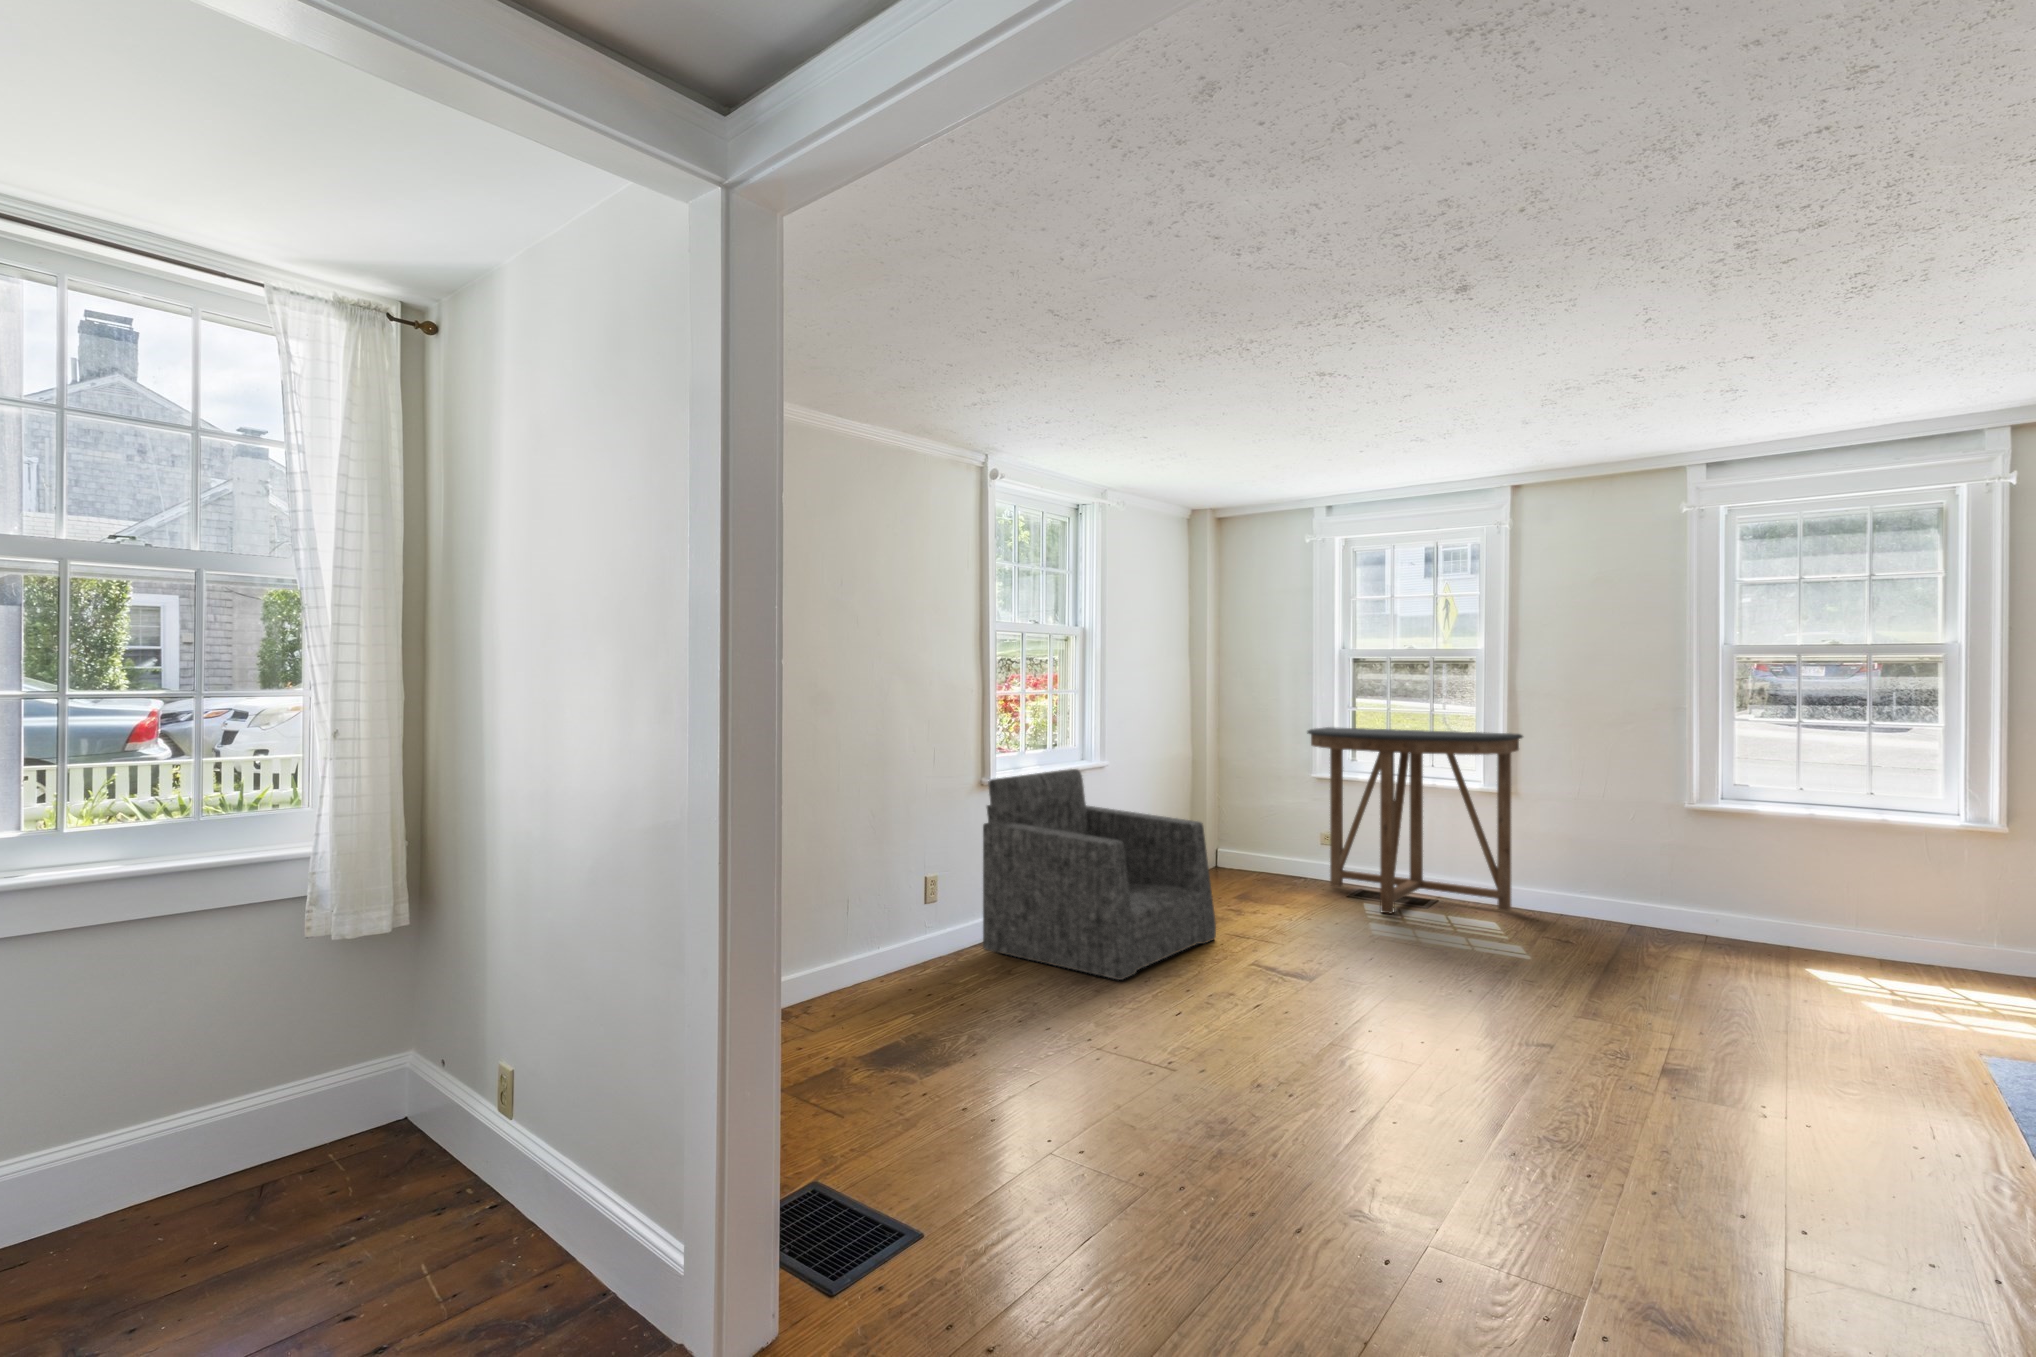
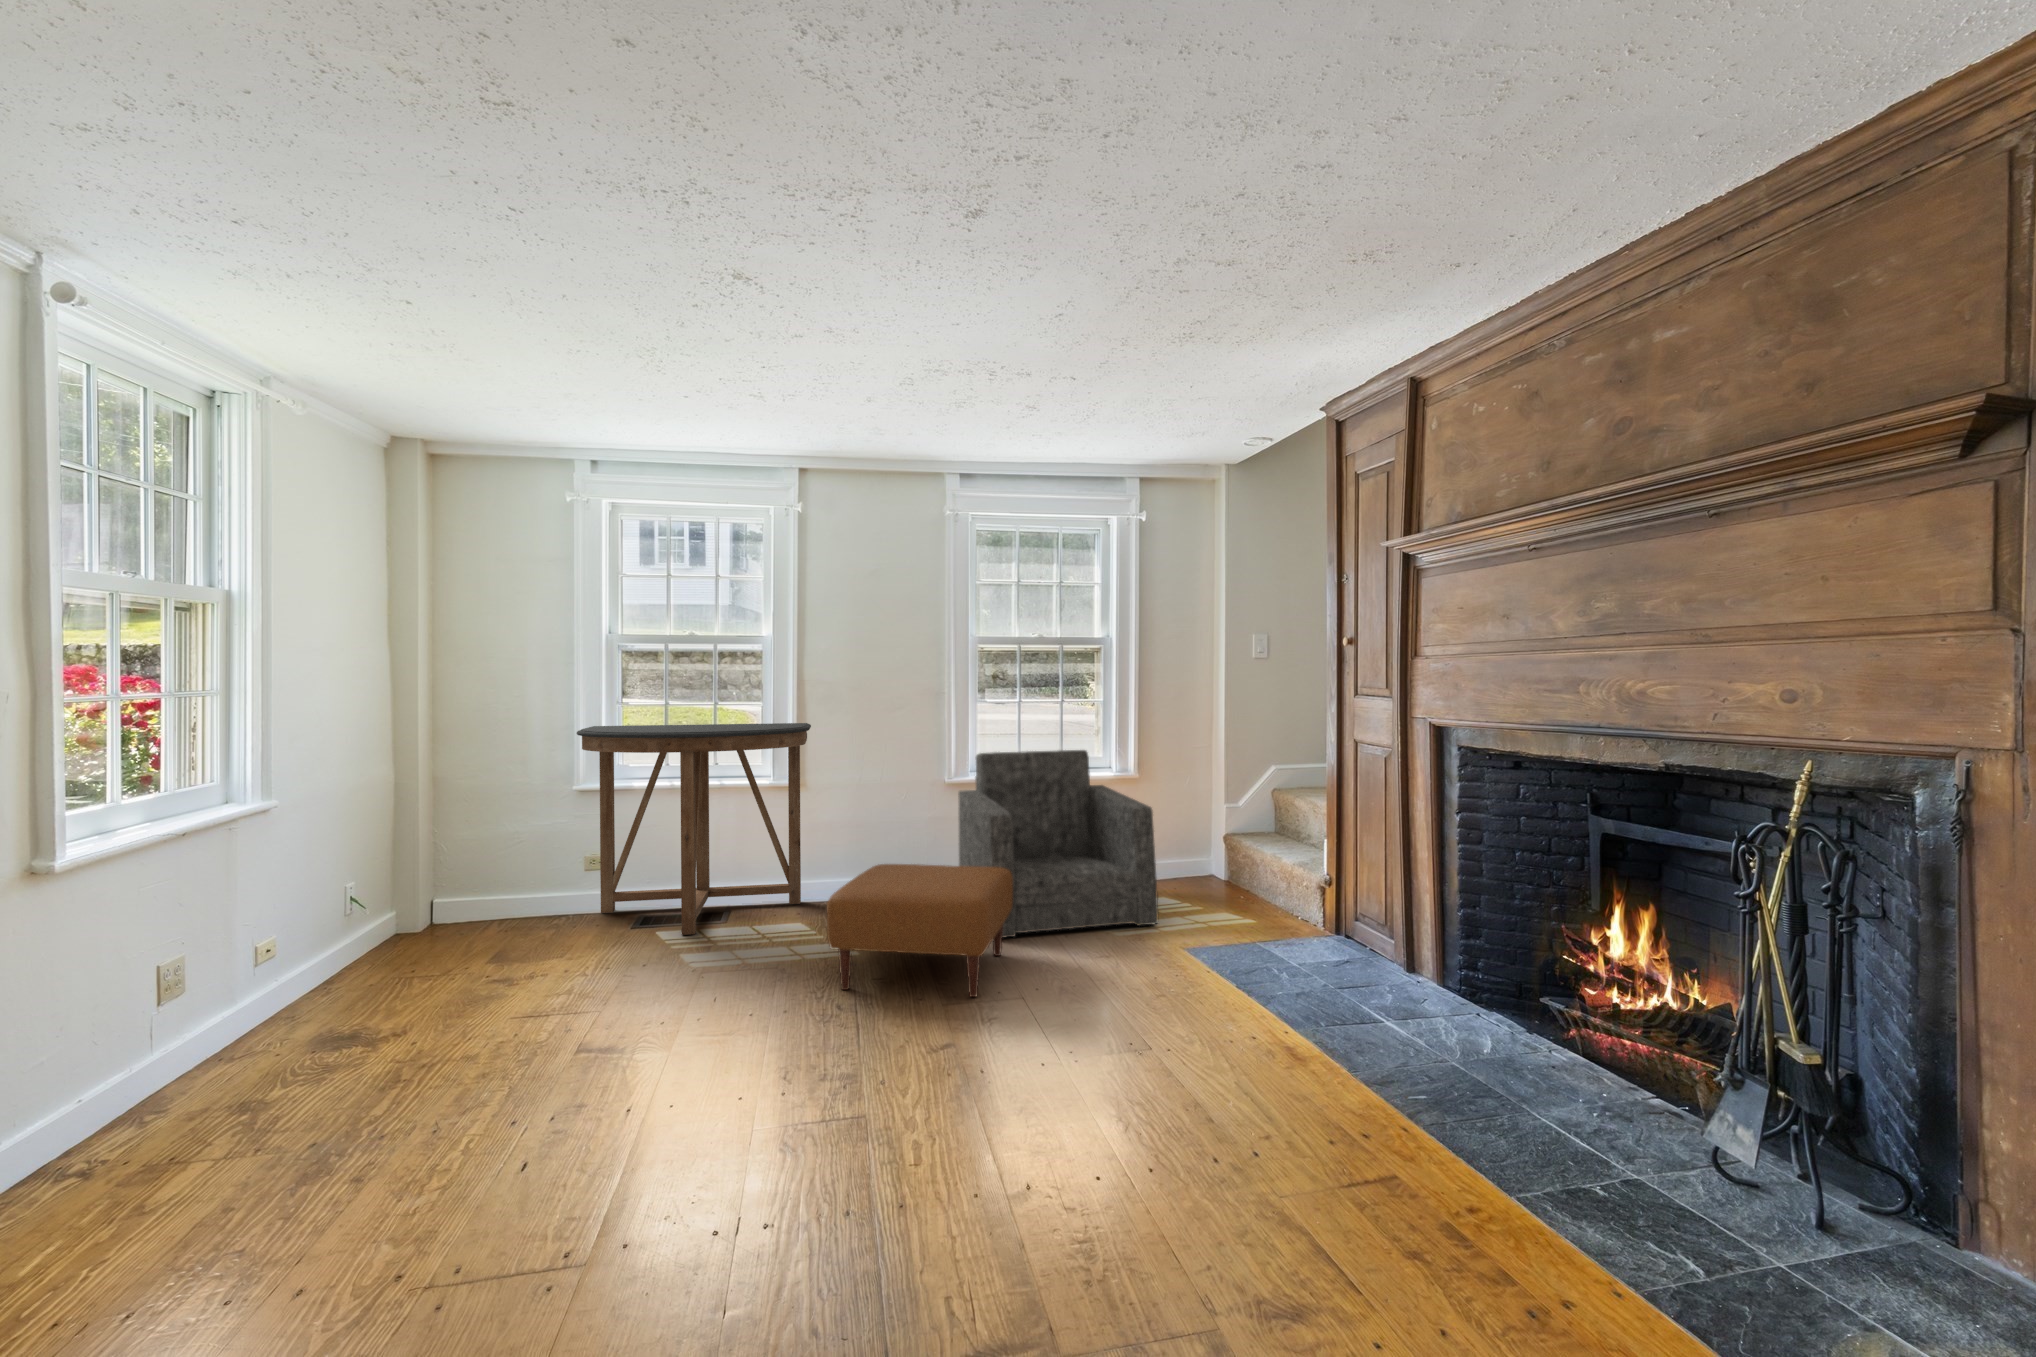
armchair: present [983,769,1216,980] -> present [958,750,1158,937]
ottoman: none [1470,876,1707,1017] -> present [827,864,1013,997]

